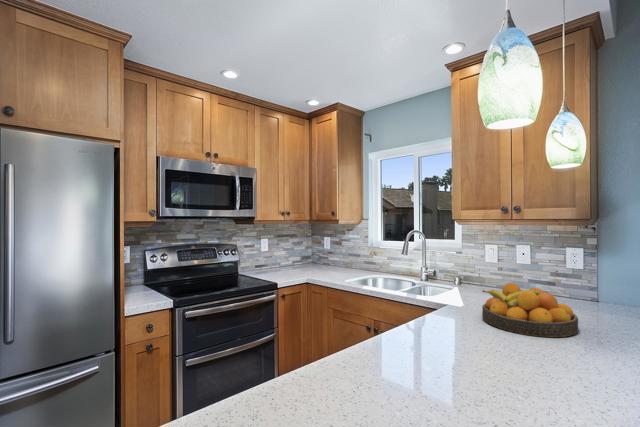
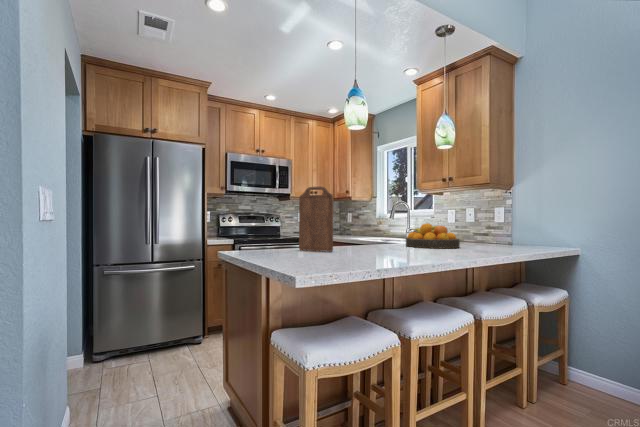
cutting board: none [368,257,454,405] -> present [299,186,333,252]

